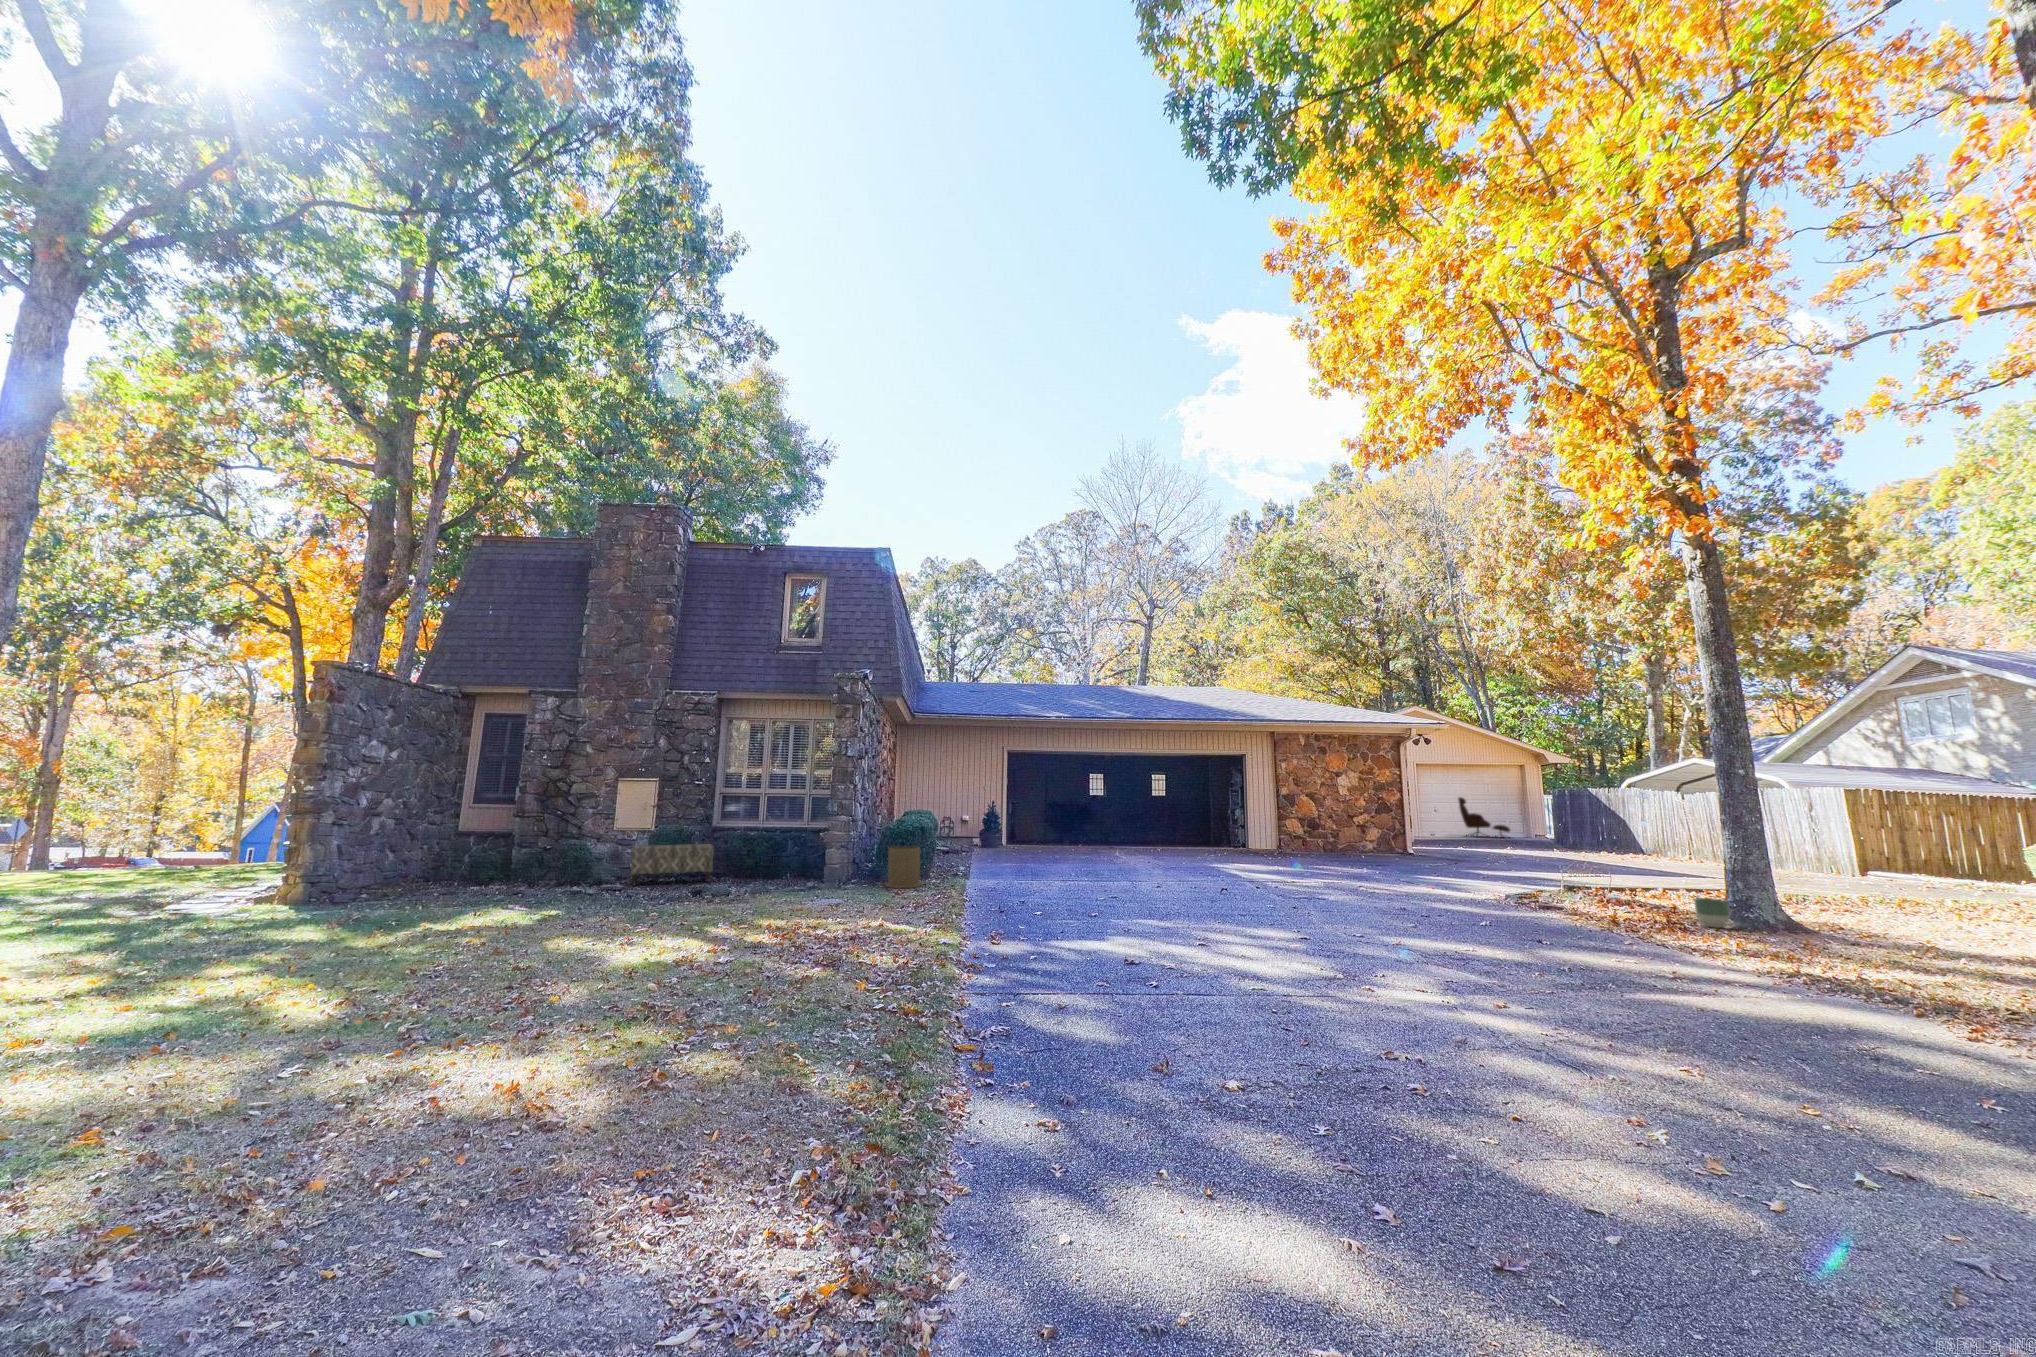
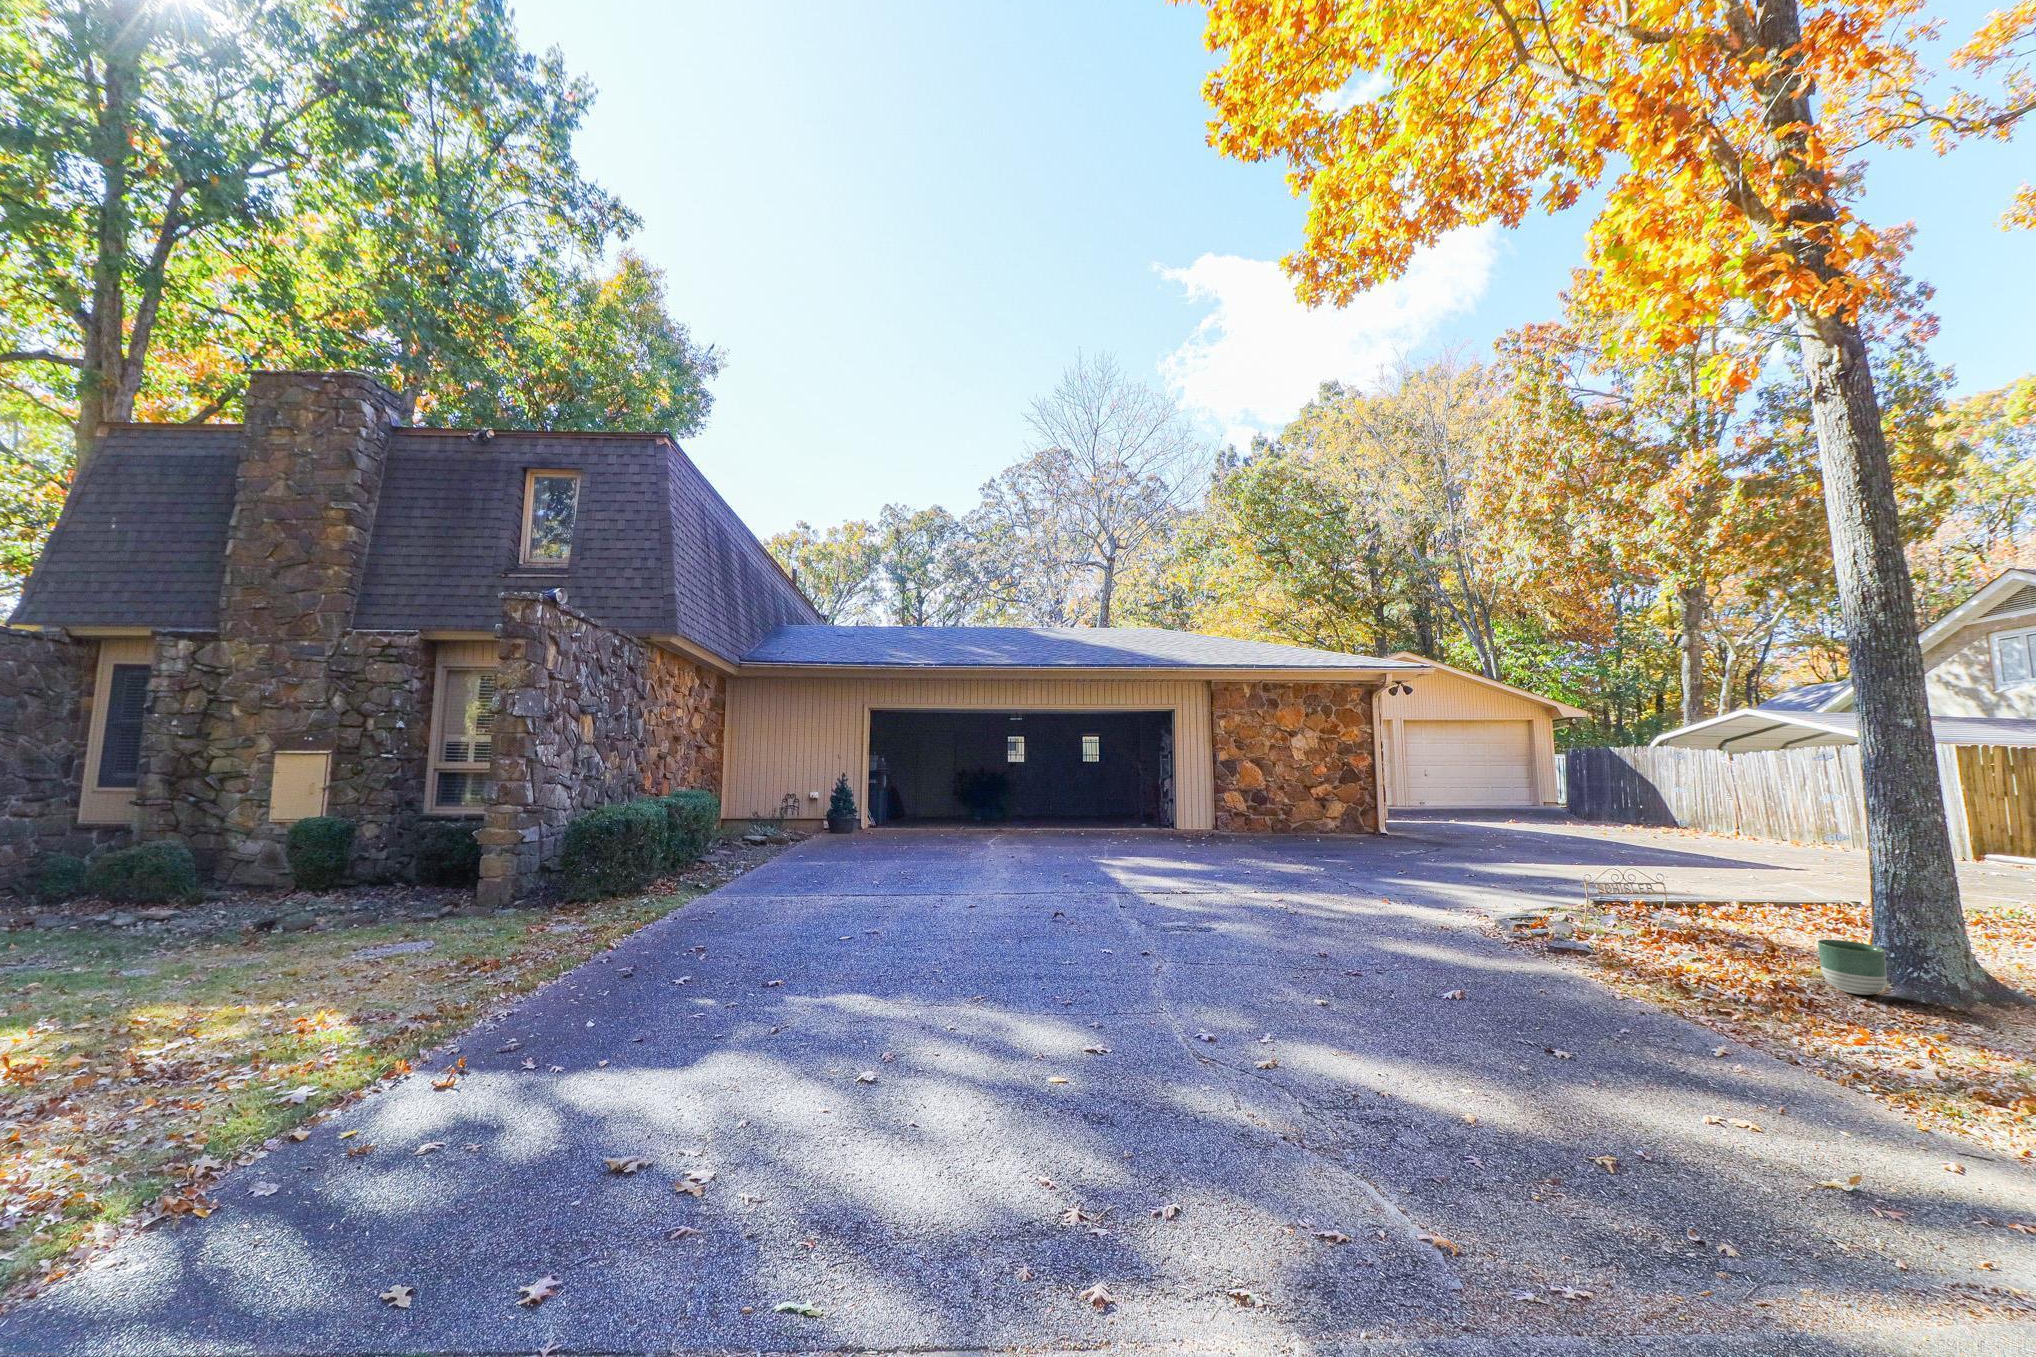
lounge chair: present [1458,797,1510,836] -> none [1451,758,1514,806]
bench: present [631,844,714,886] -> none [255,835,406,897]
trash can: present [886,846,921,888] -> none [610,839,666,900]

